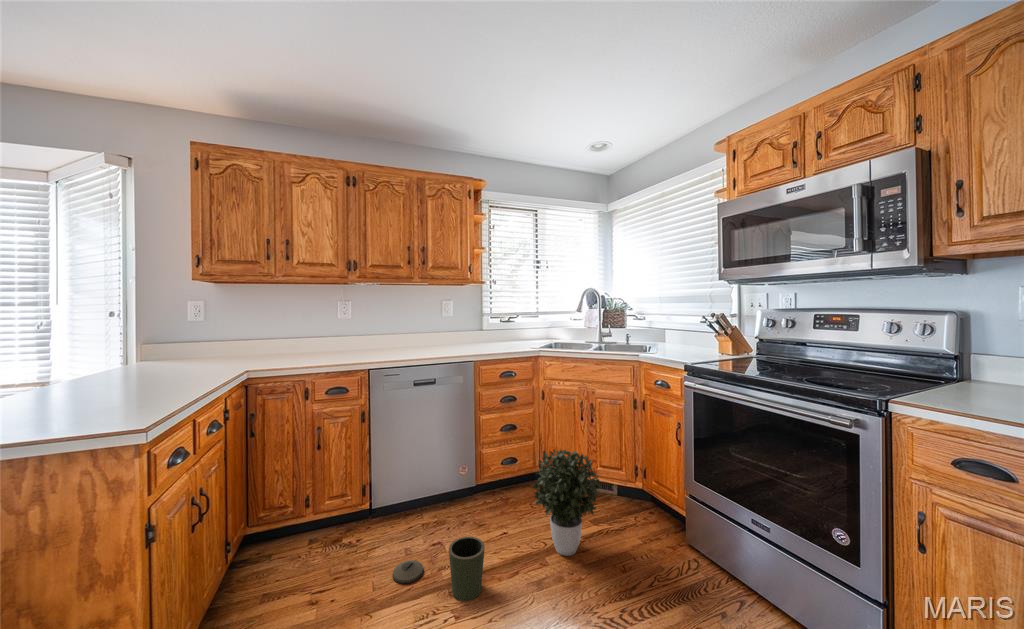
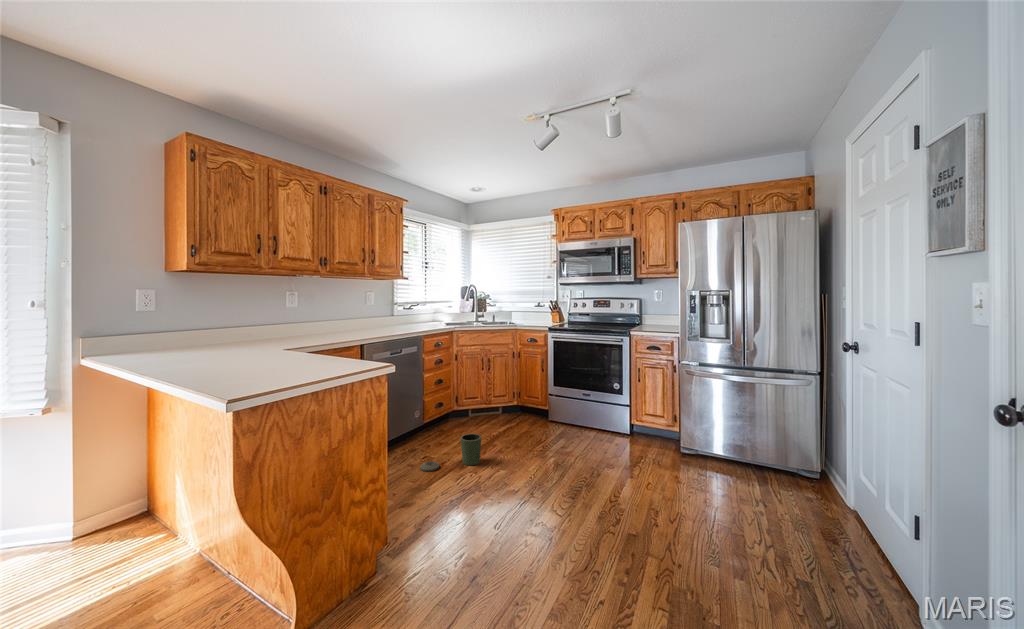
potted plant: present [532,449,602,556] -> none [480,381,521,440]

